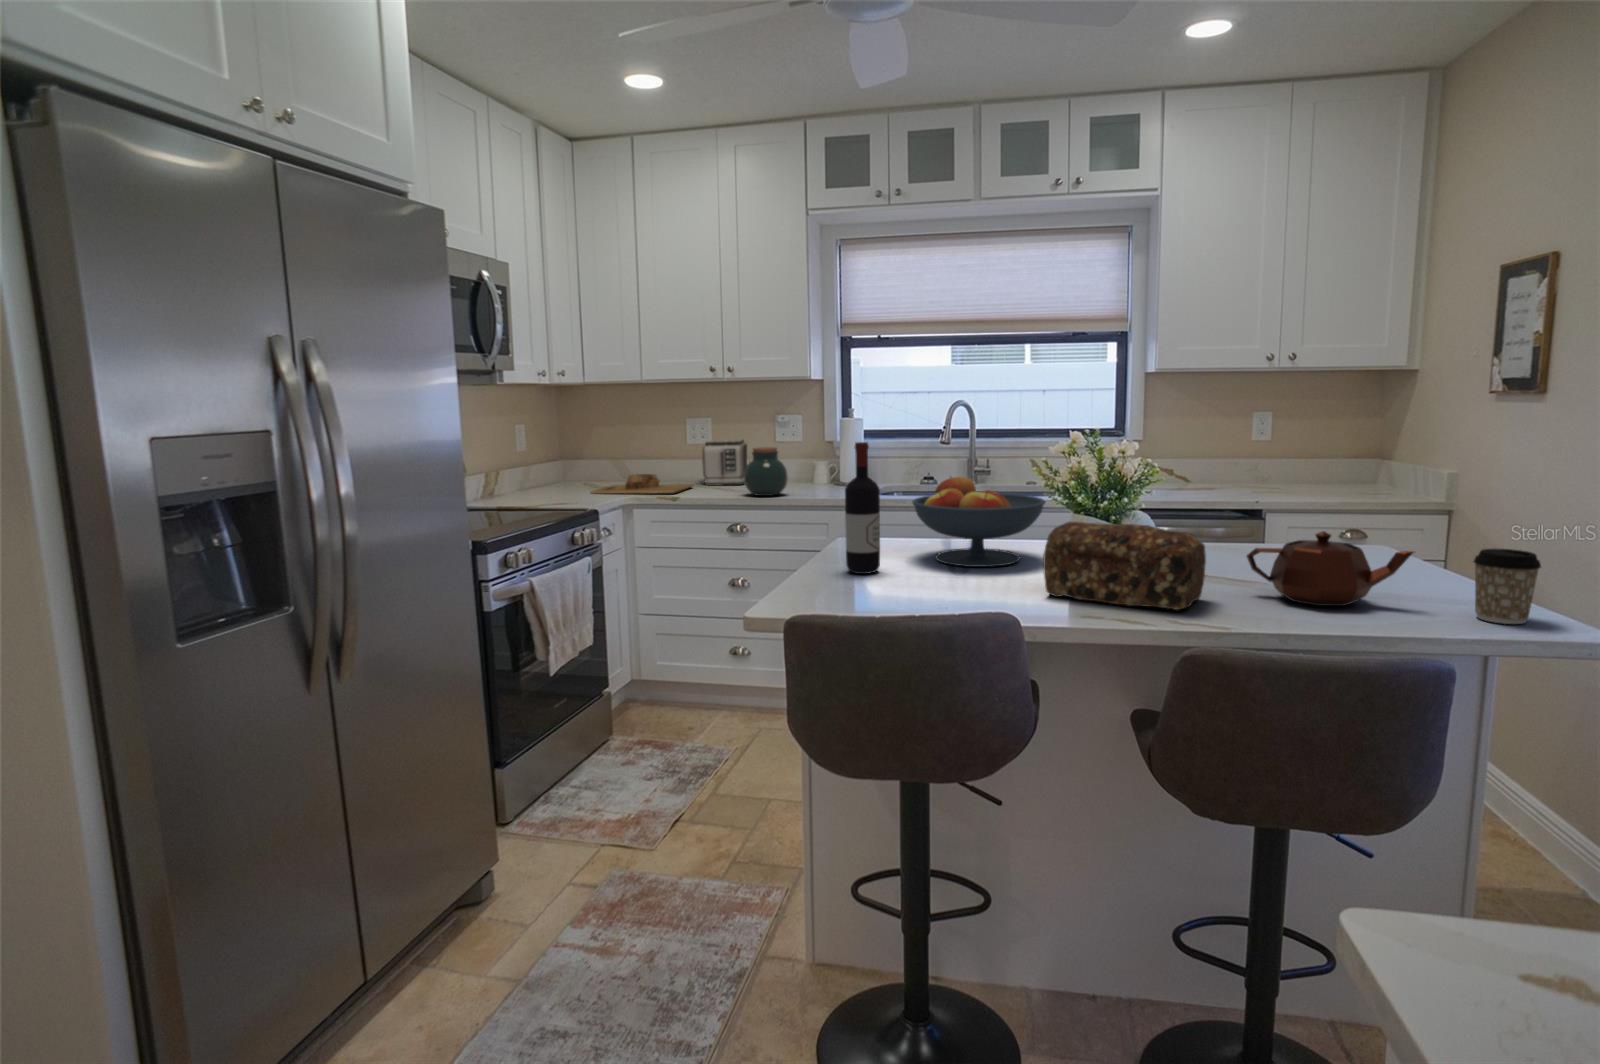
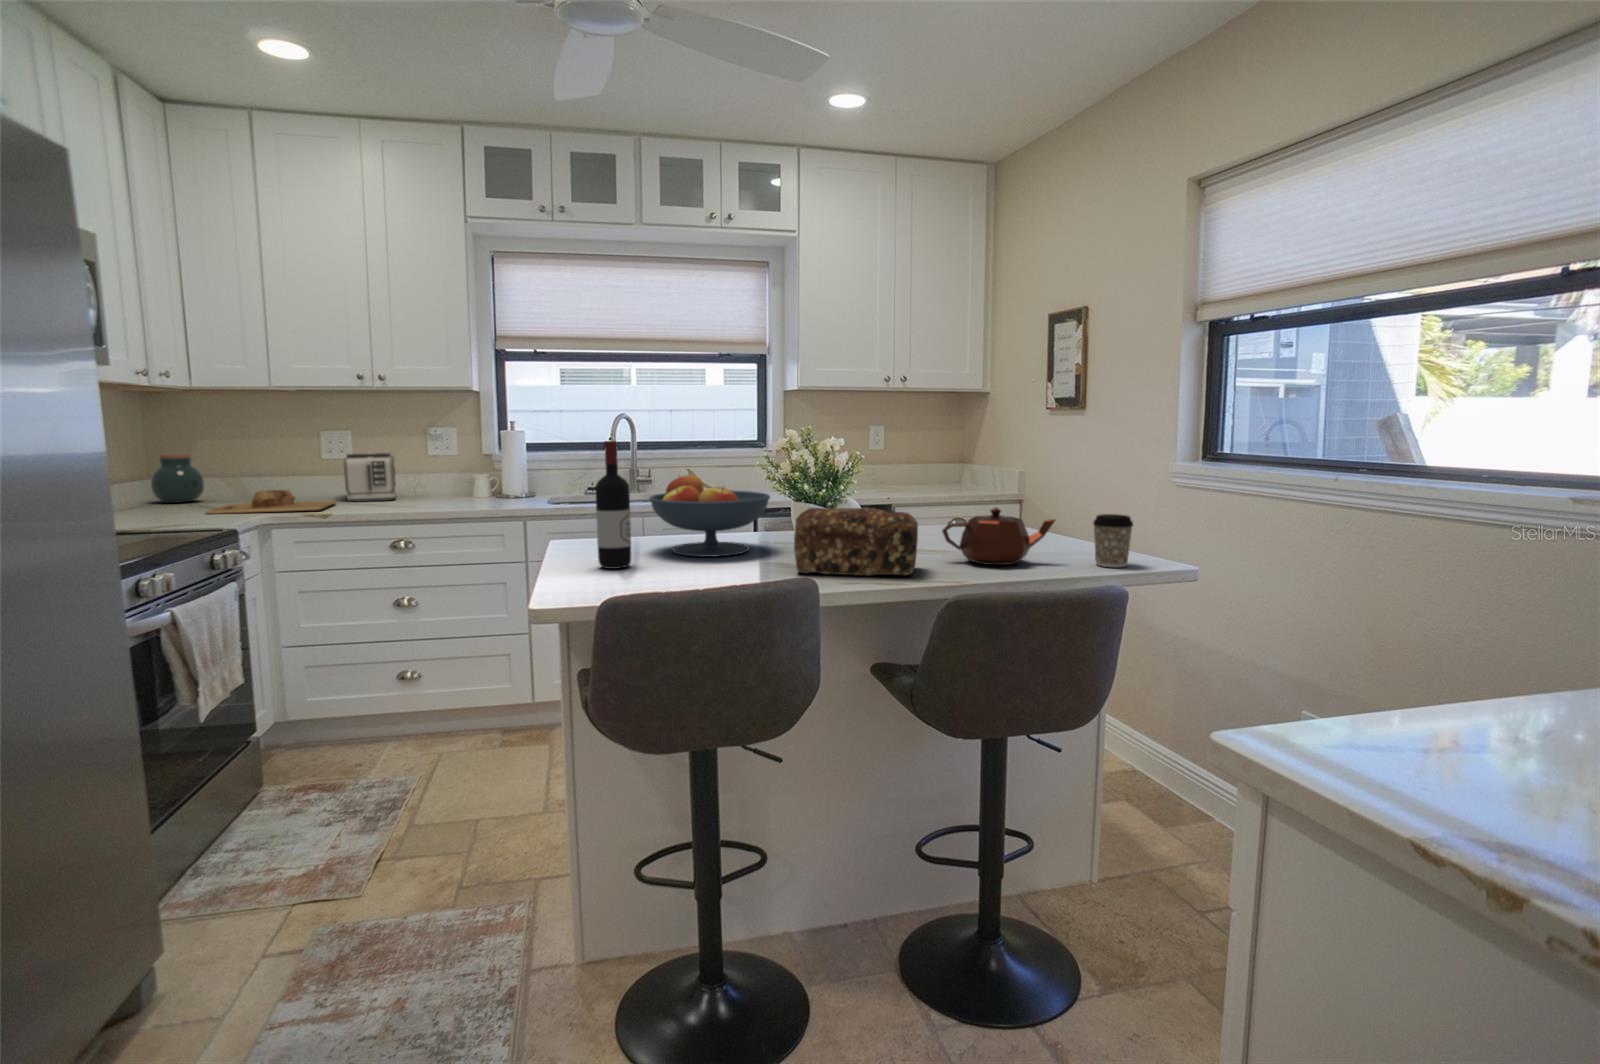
jar: present [744,447,788,496] -> present [151,454,204,503]

